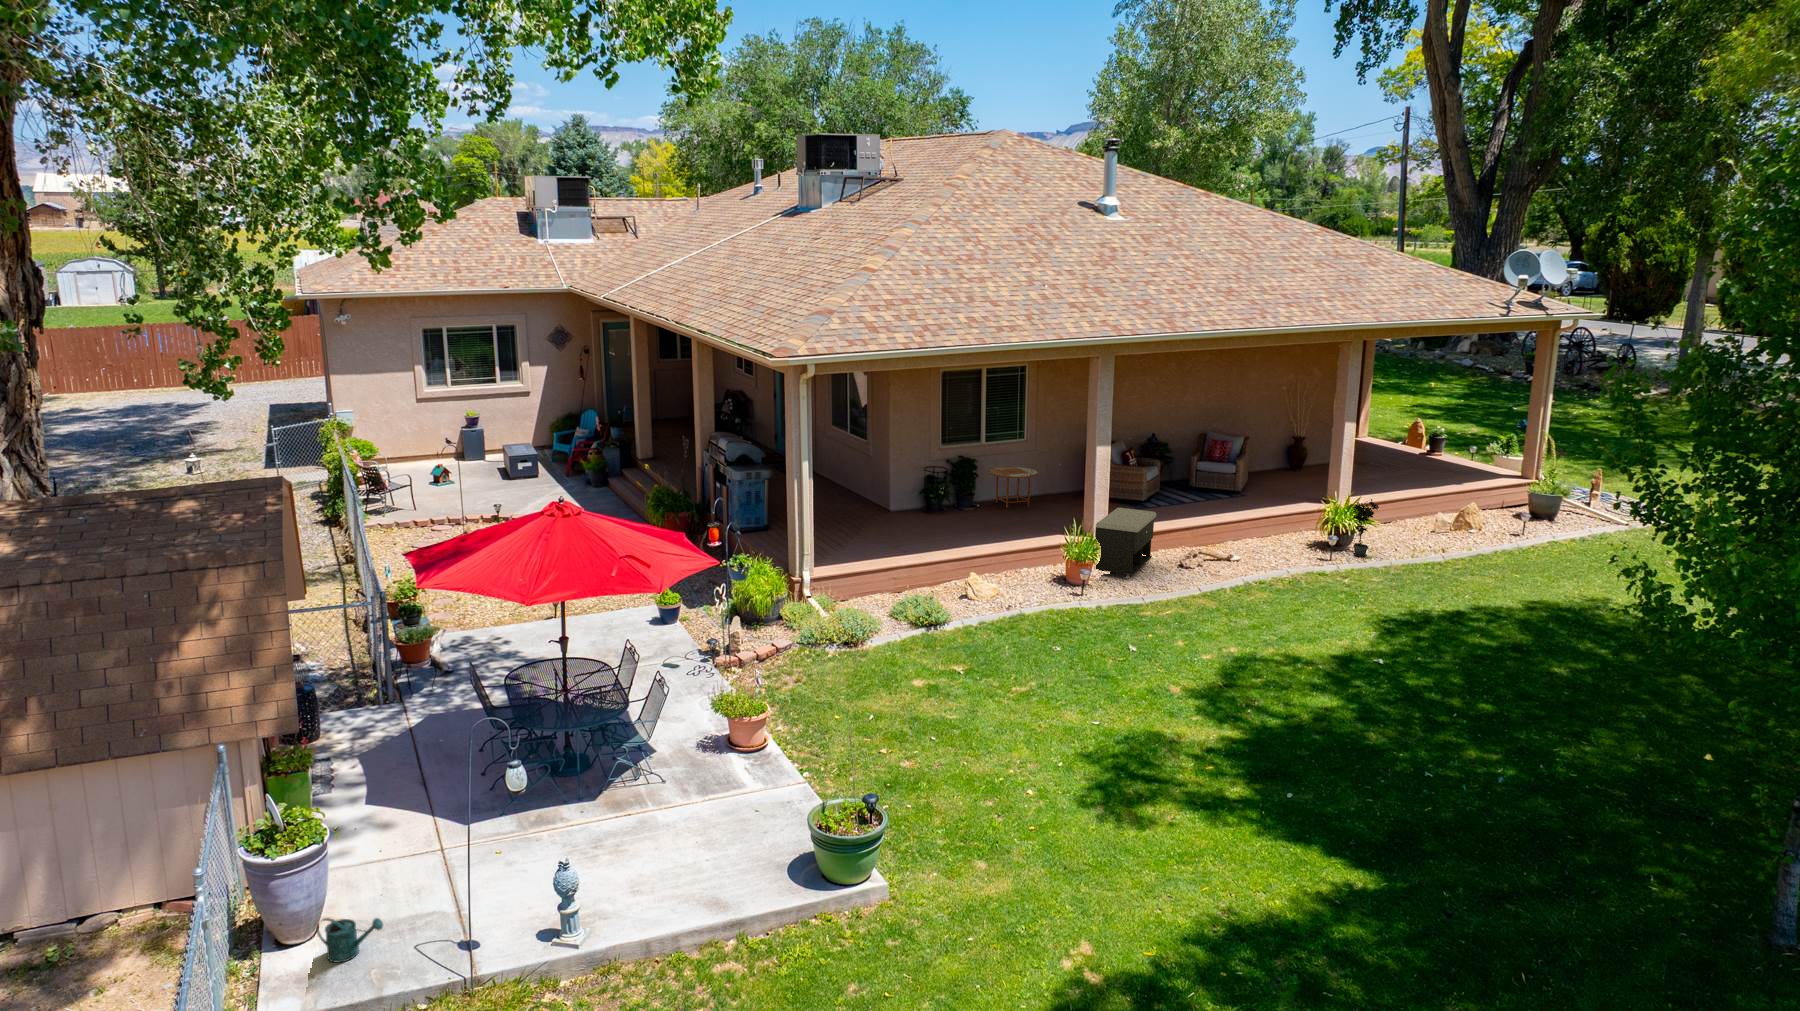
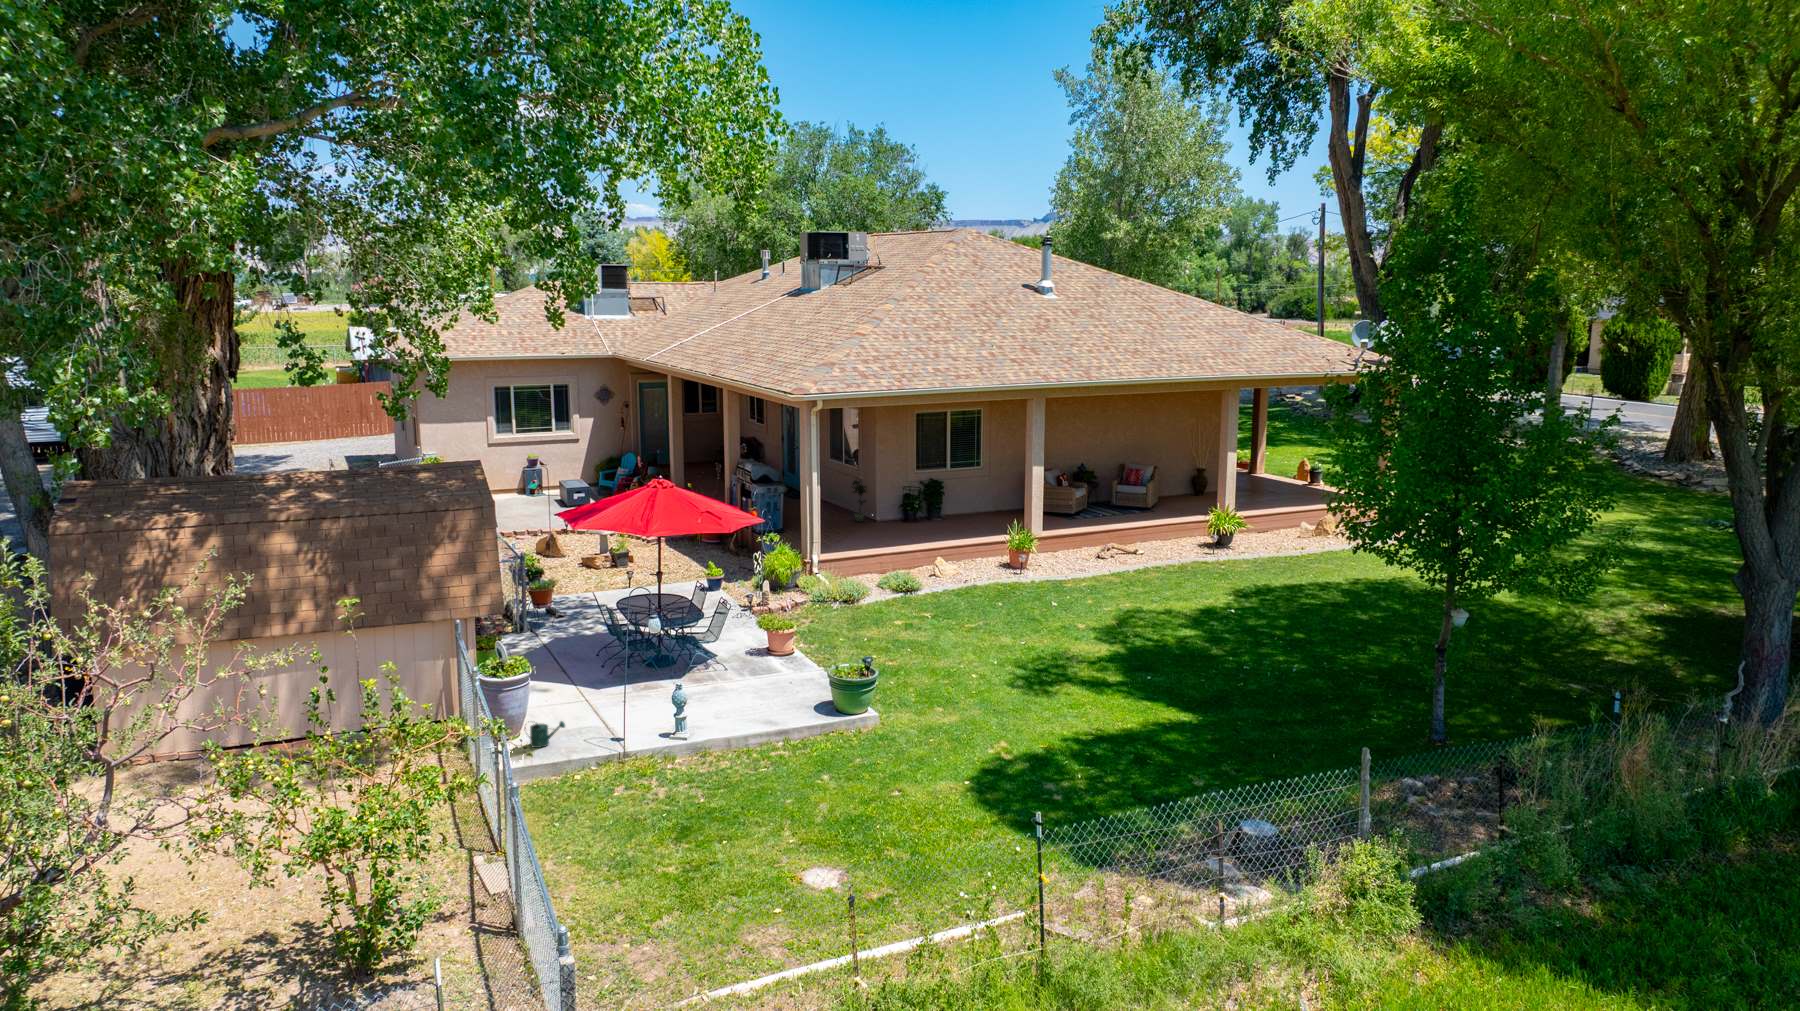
side table: present [989,467,1038,508] -> none [953,489,991,520]
potted plant: present [1351,499,1379,557] -> present [851,480,866,522]
storage bench: present [1095,508,1156,579] -> none [1031,515,1079,566]

